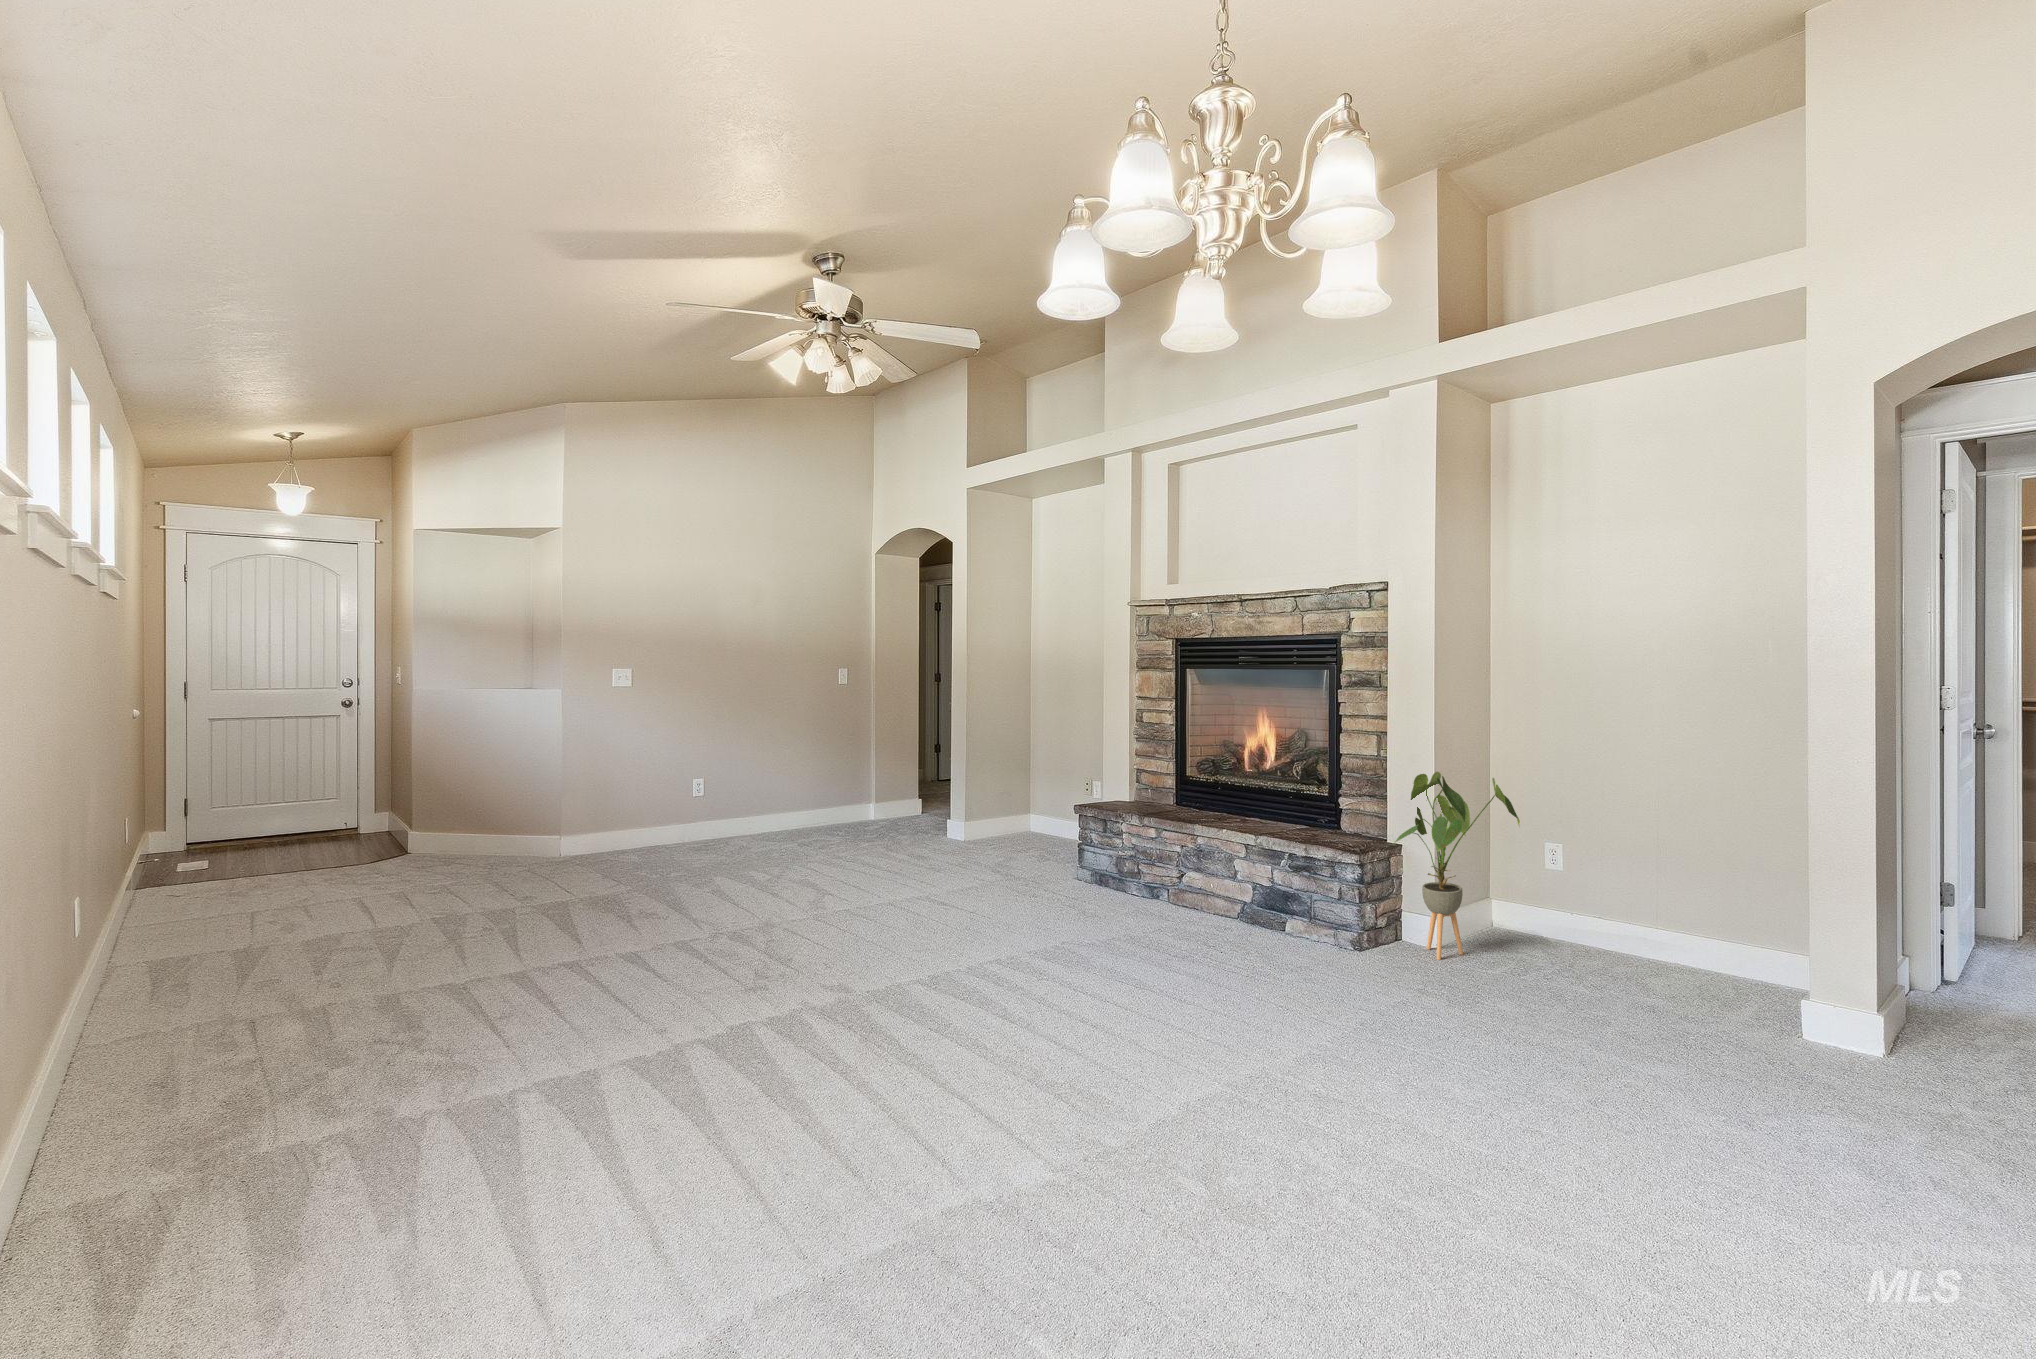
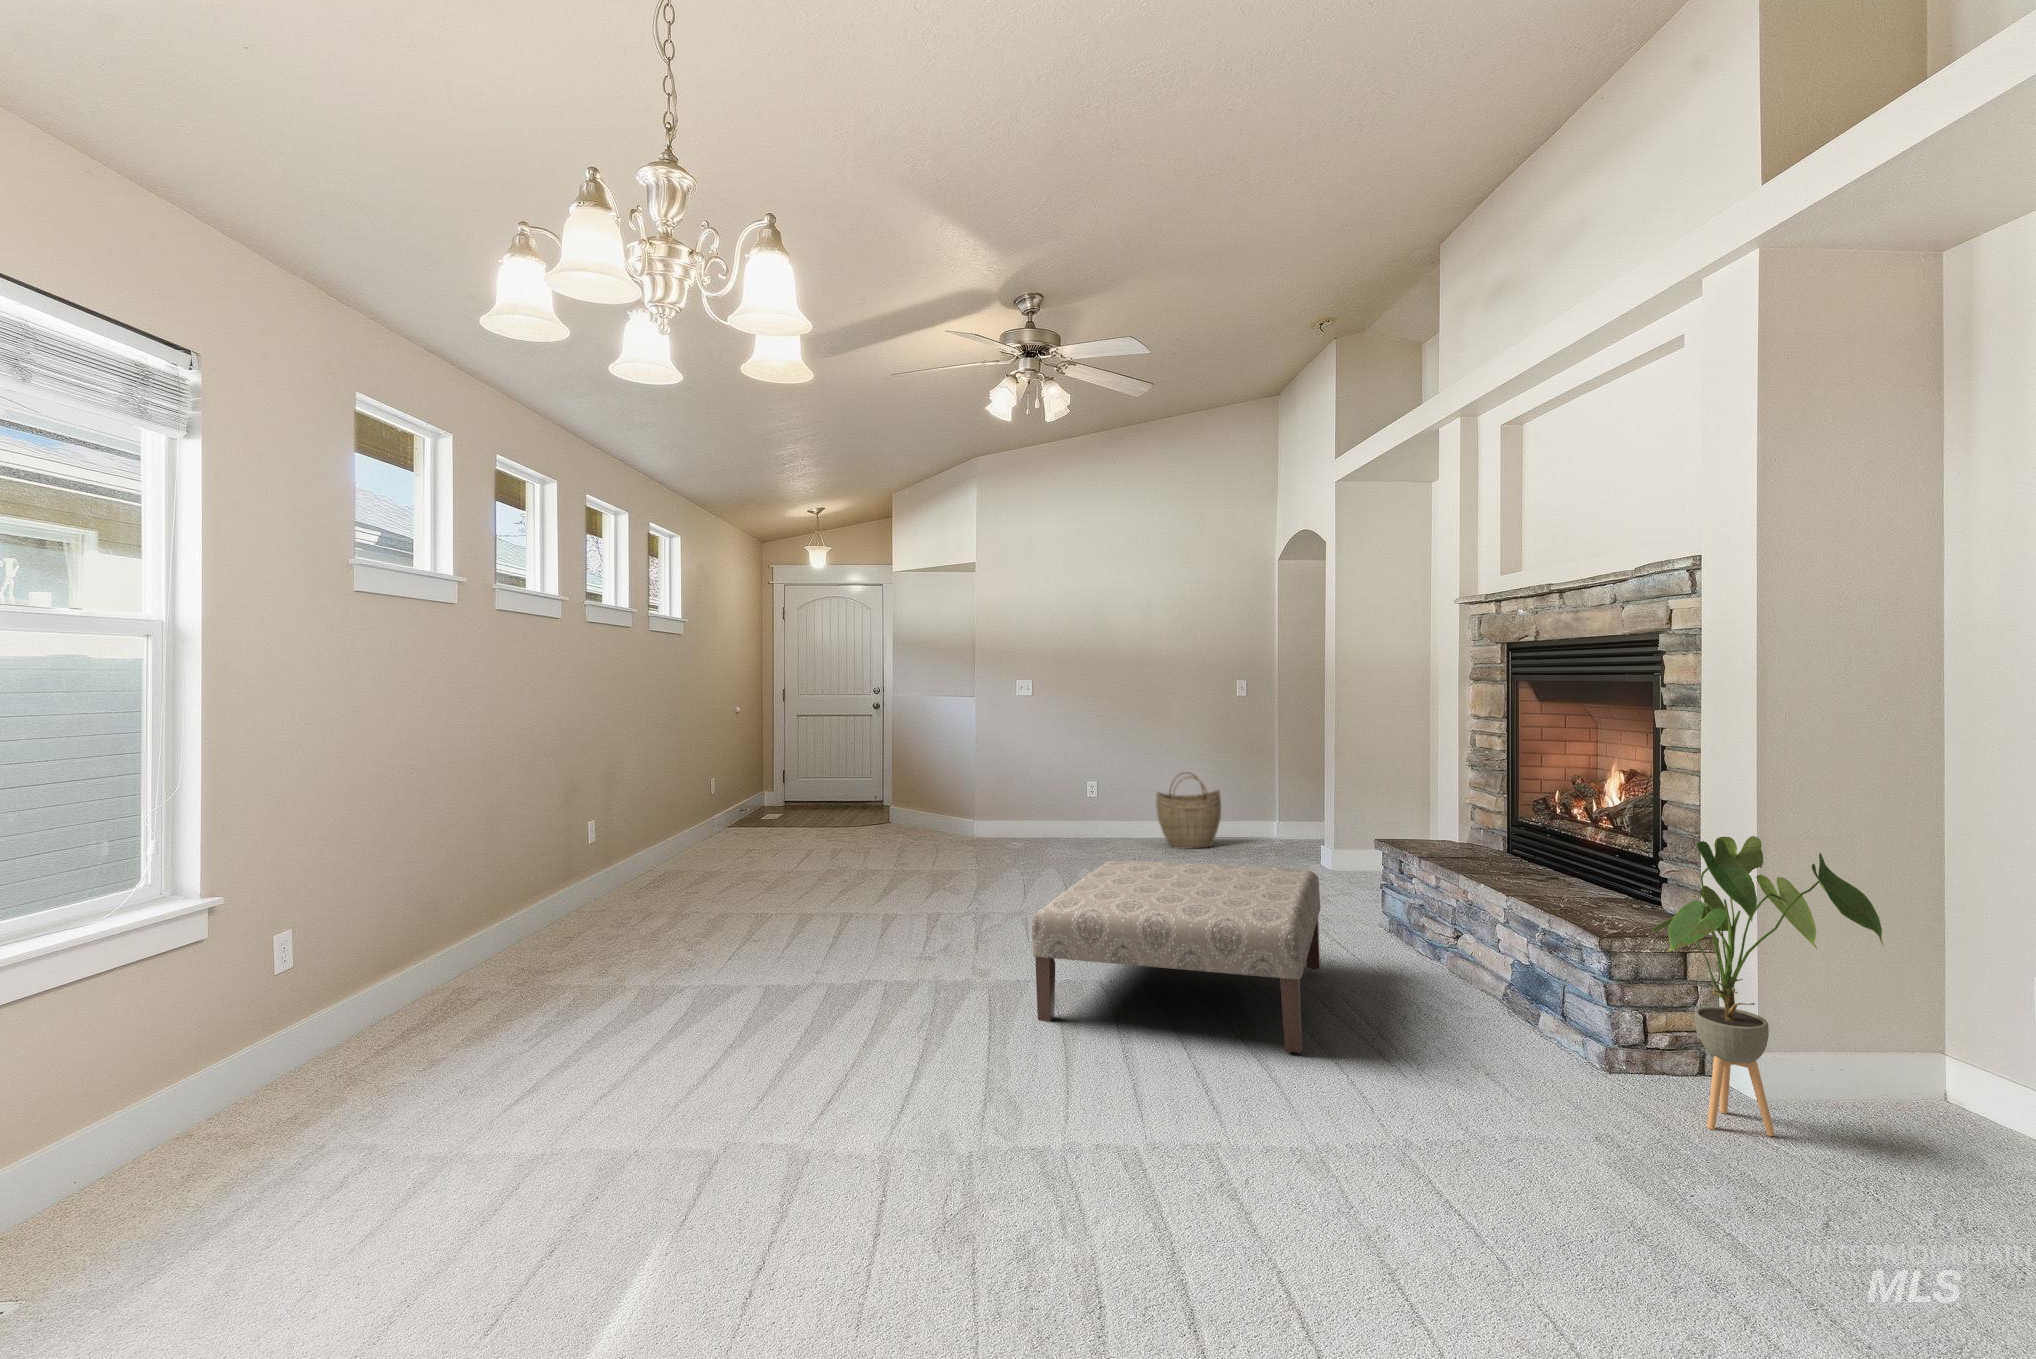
woven basket: none [744,766,815,850] -> present [1156,772,1221,849]
ottoman: none [916,842,1212,1033] -> present [1032,860,1320,1053]

